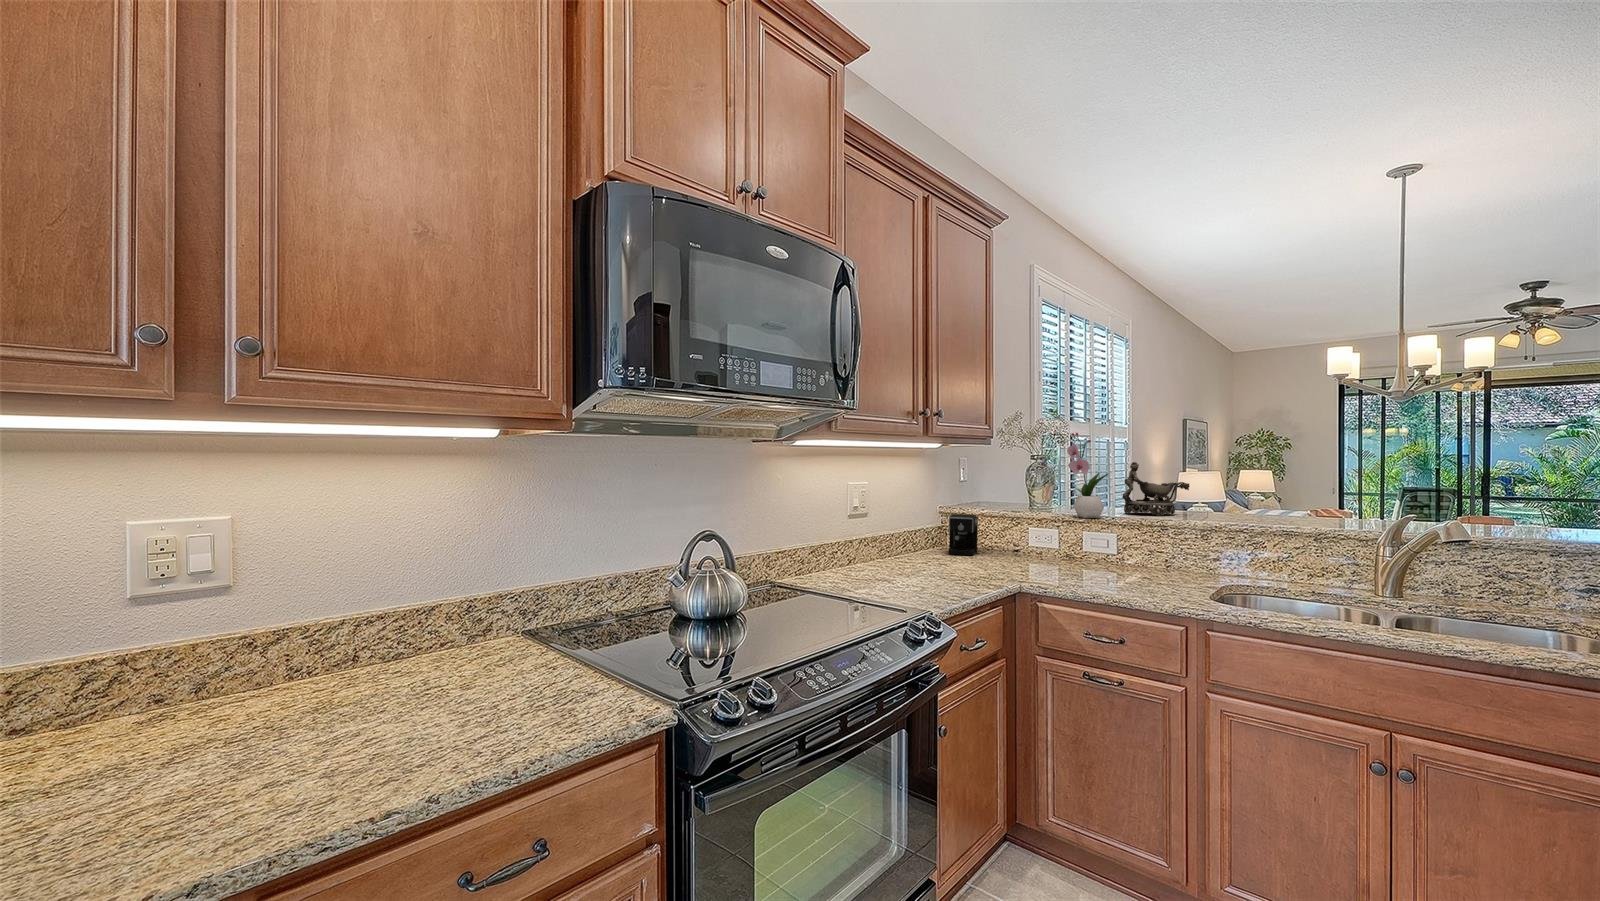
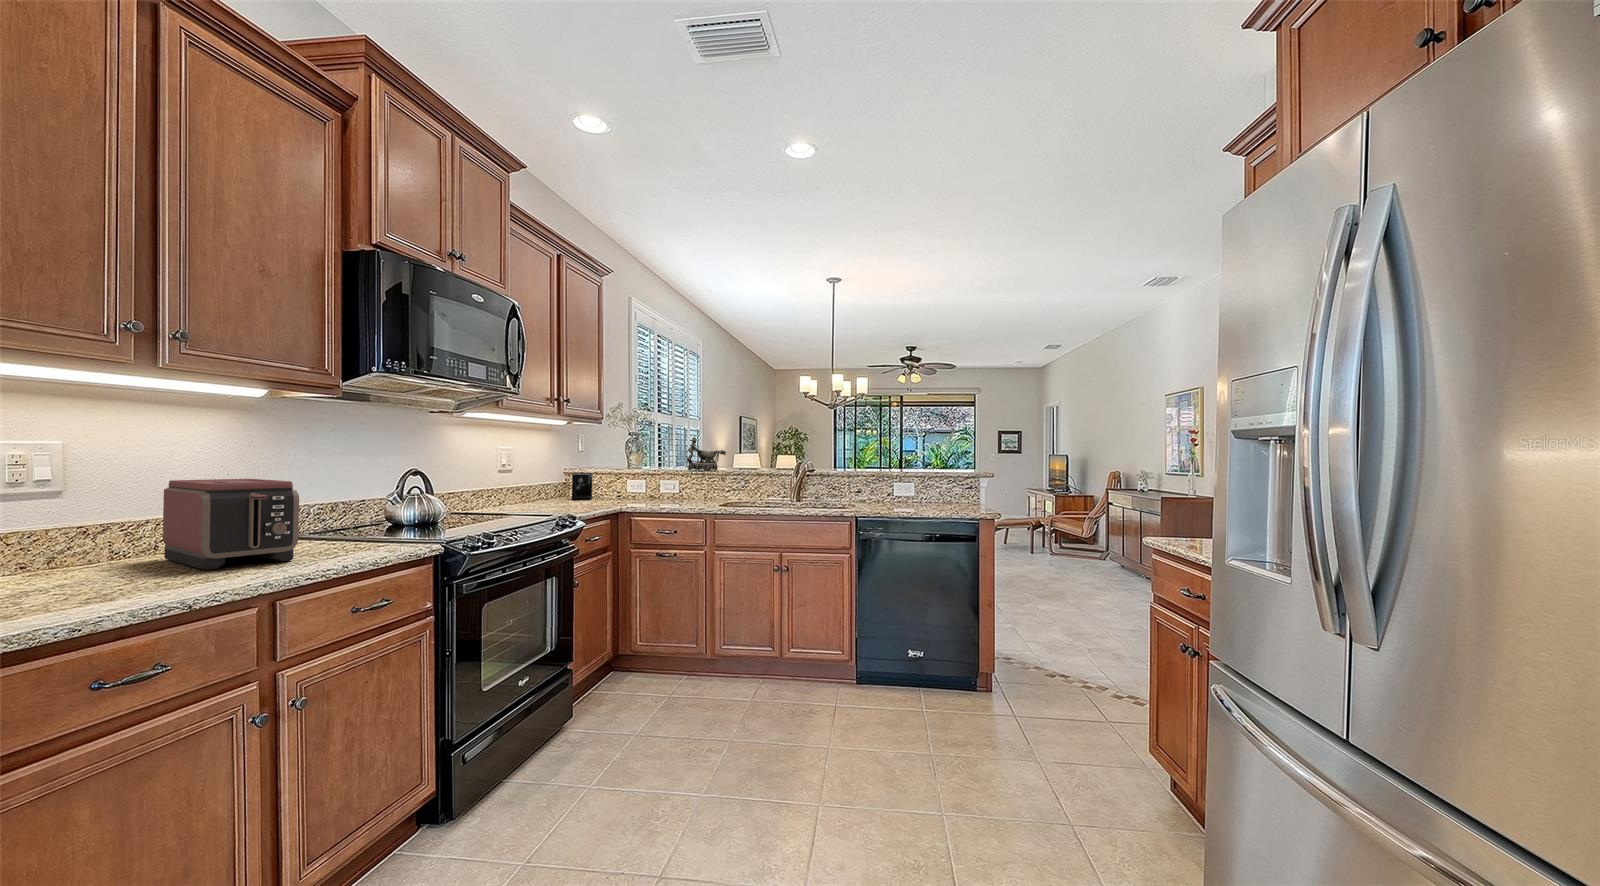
flower arrangement: present [1067,433,1108,518] -> none [652,417,677,472]
toaster: none [271,568,449,762] -> present [163,479,299,570]

